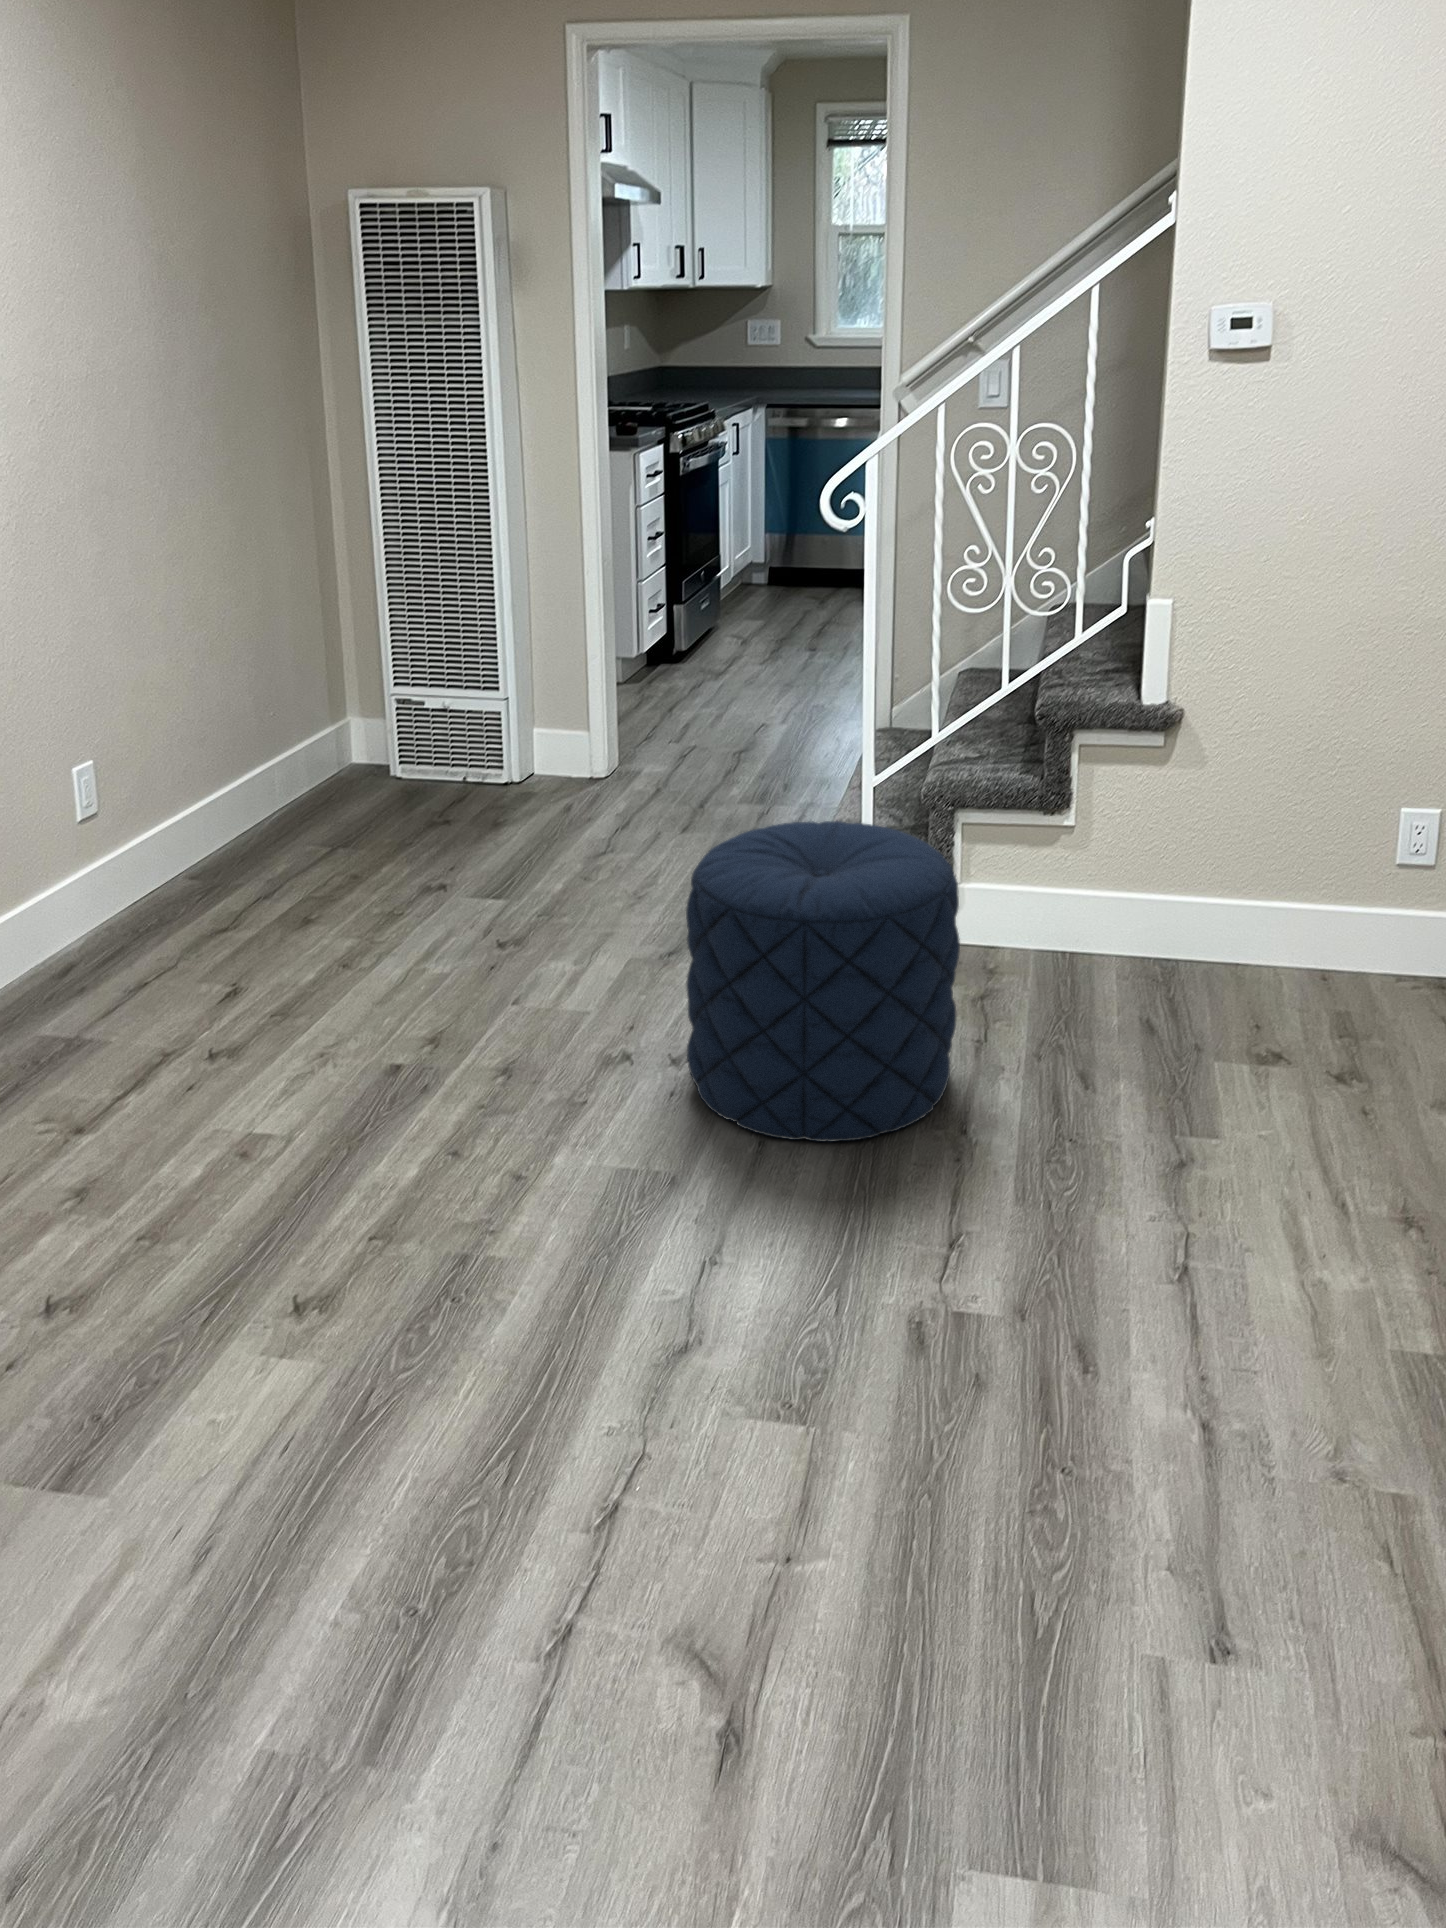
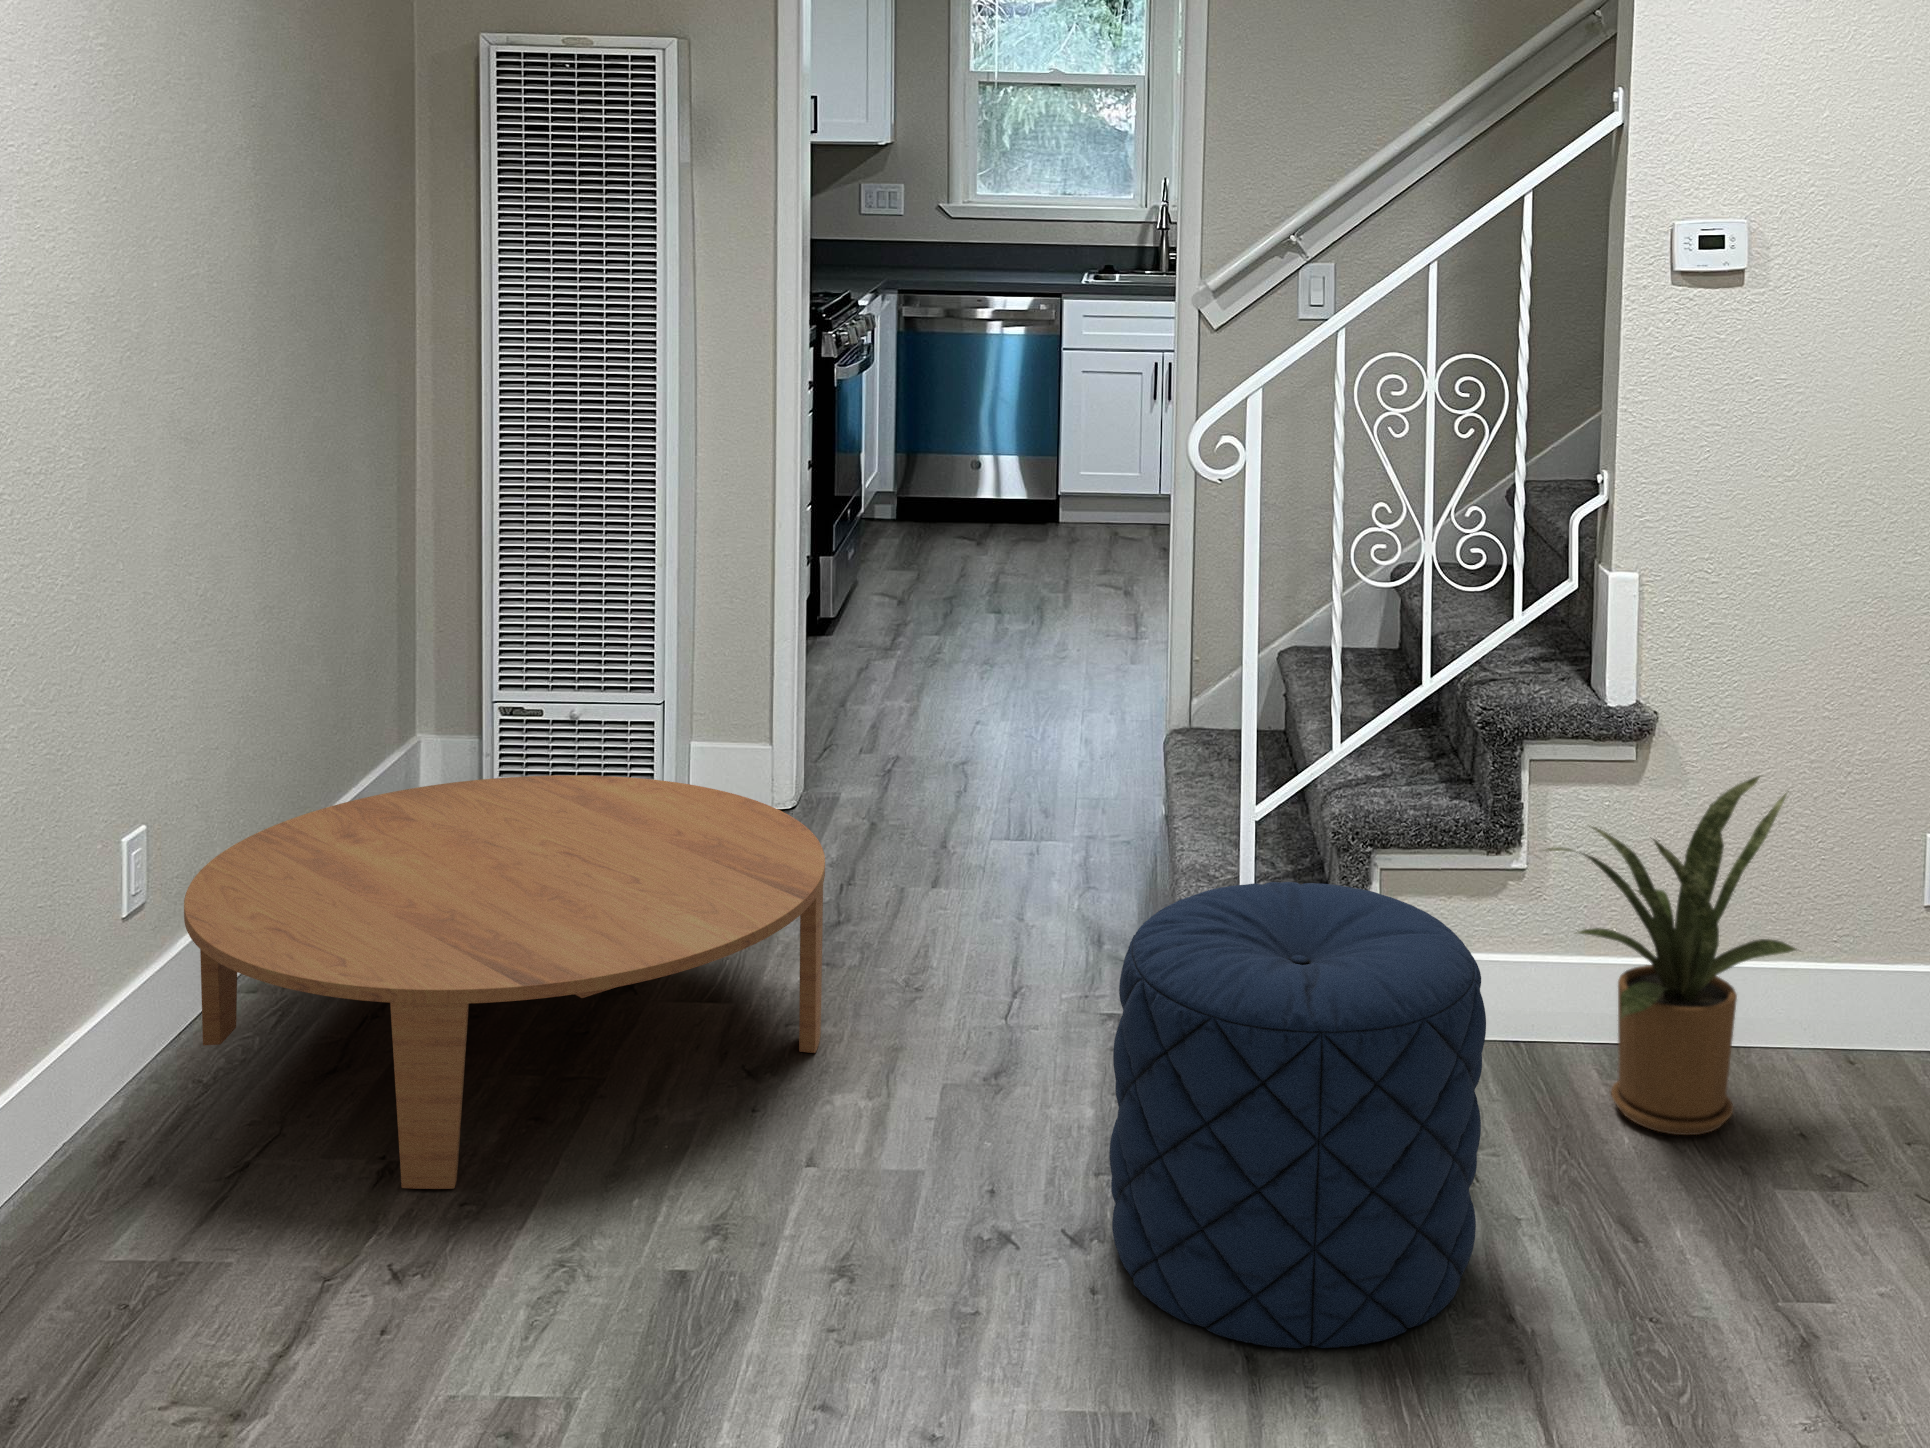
coffee table: none [111,743,558,1004] -> present [184,775,825,1189]
house plant: none [1049,757,1279,1024] -> present [1546,776,1797,1135]

